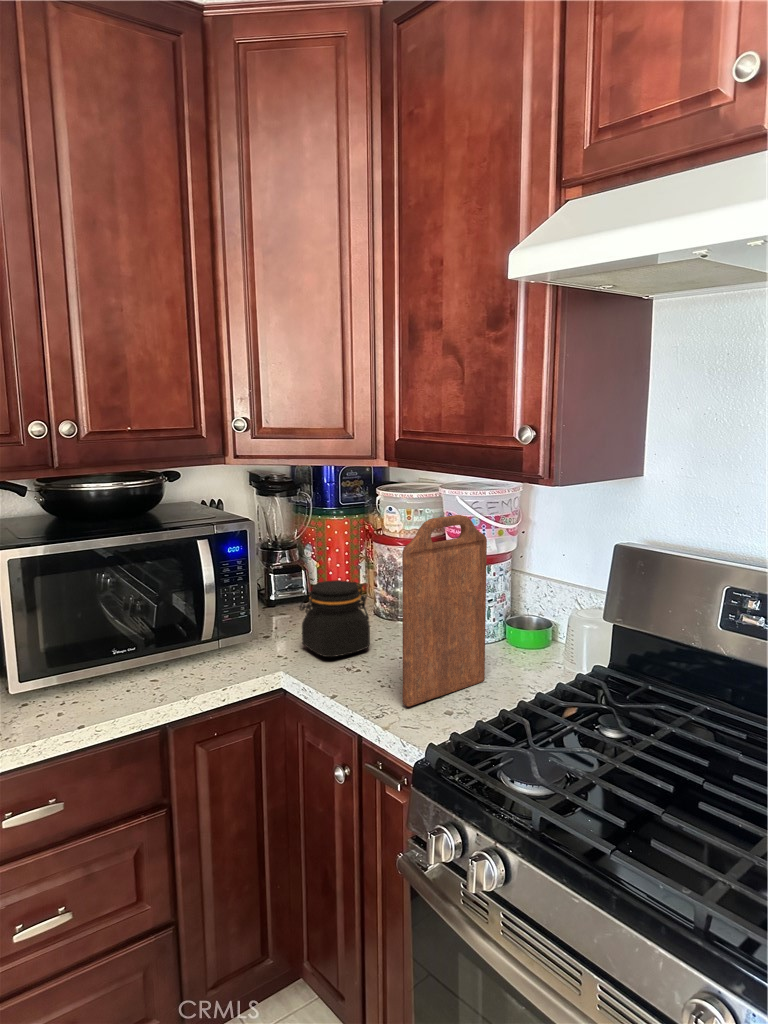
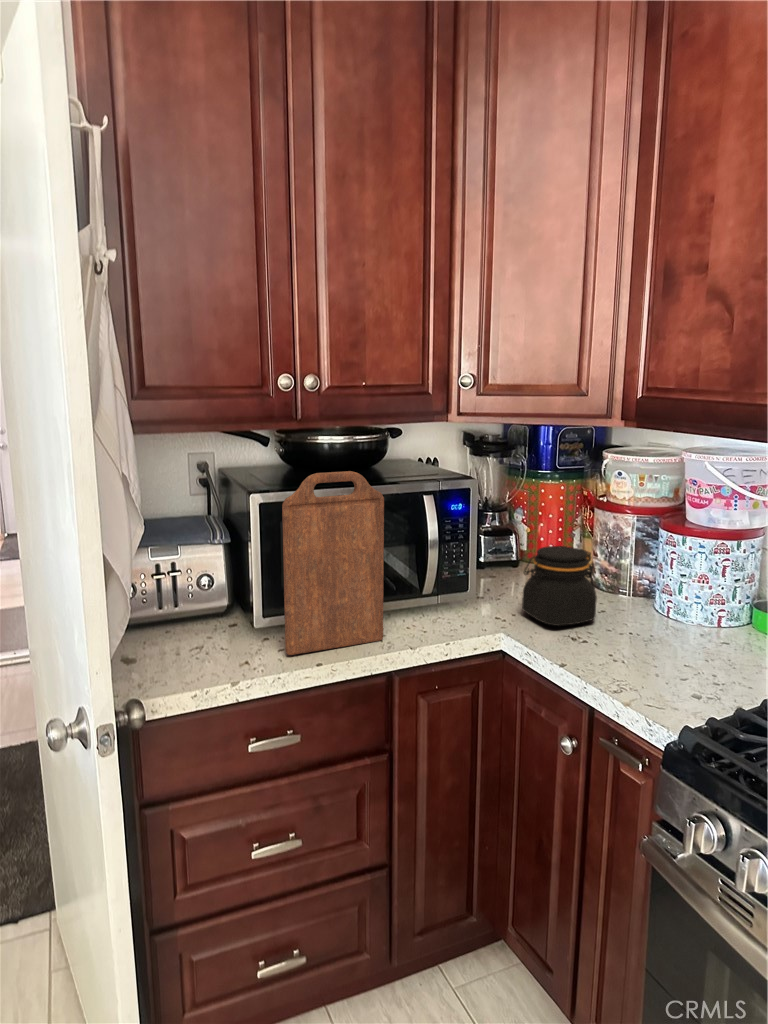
cutting board: present [402,515,487,706] -> present [282,471,384,655]

